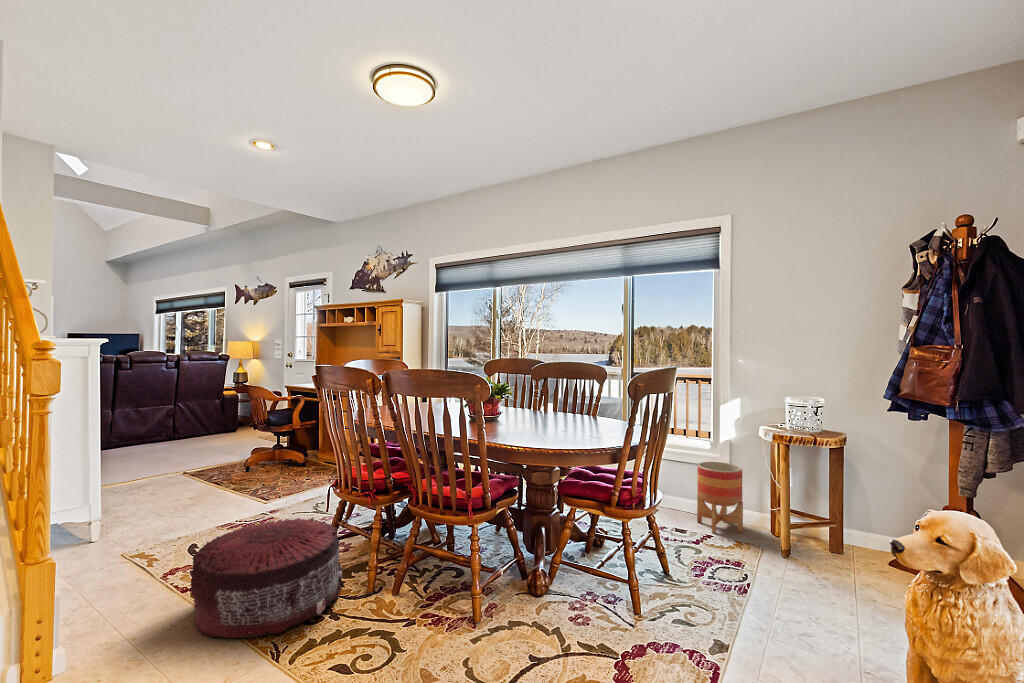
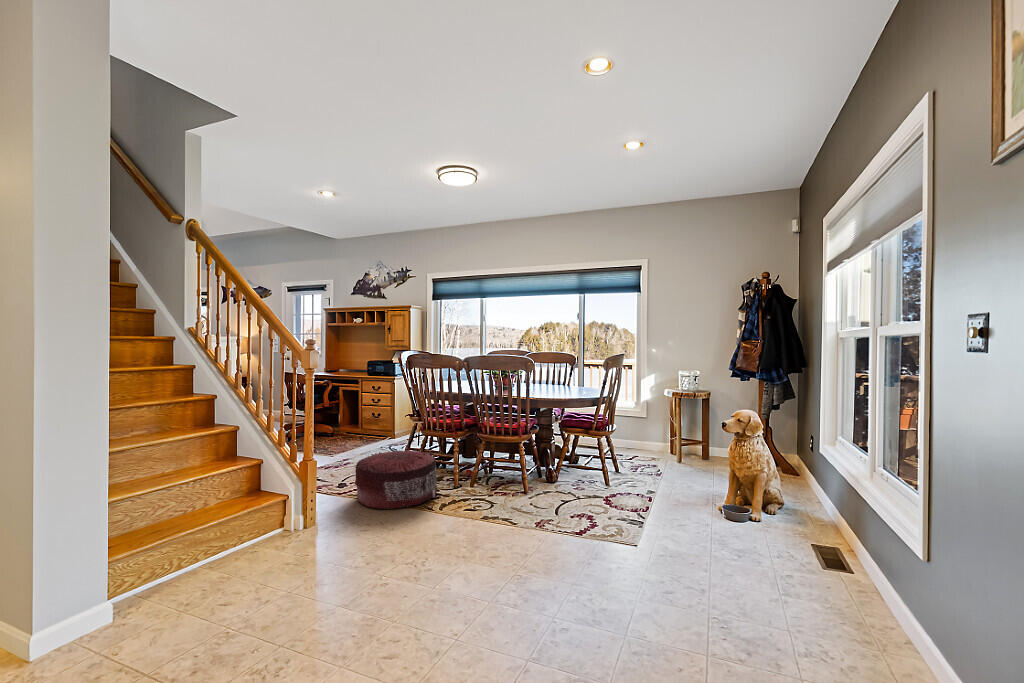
planter: present [697,462,743,533] -> none [627,413,654,455]

